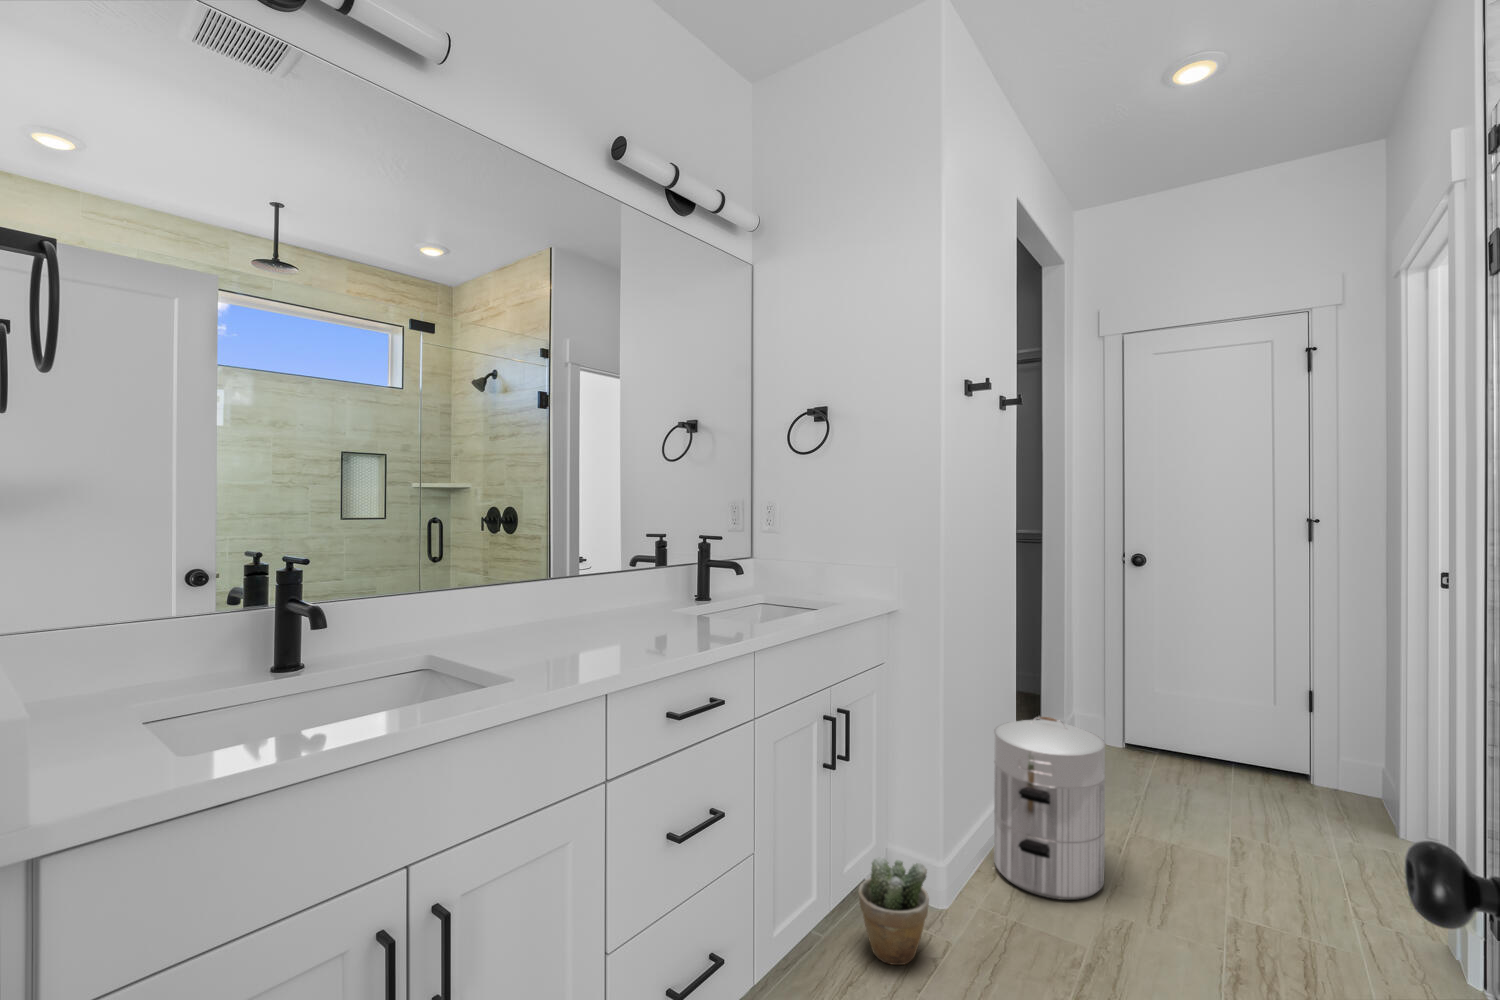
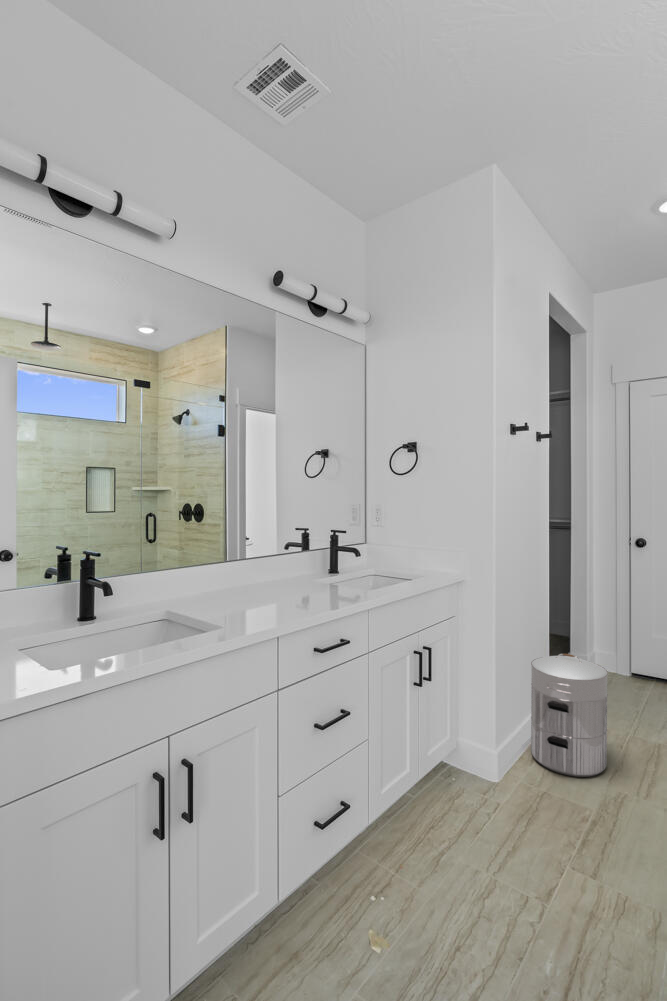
potted plant: present [858,858,929,965] -> none [437,745,485,814]

